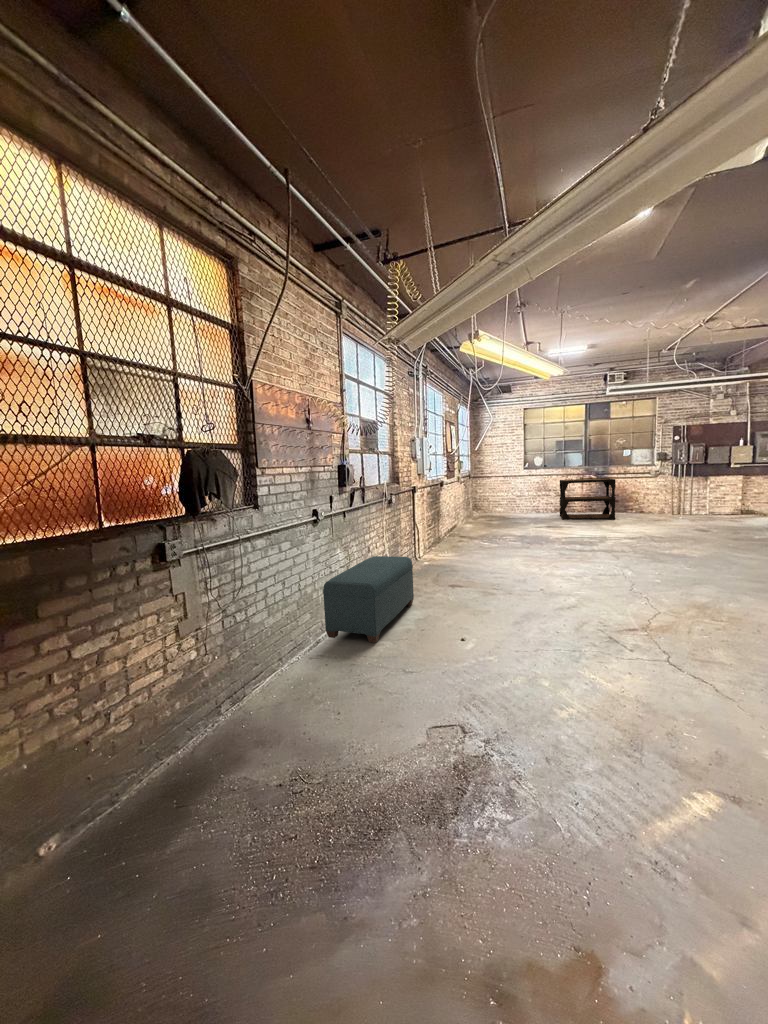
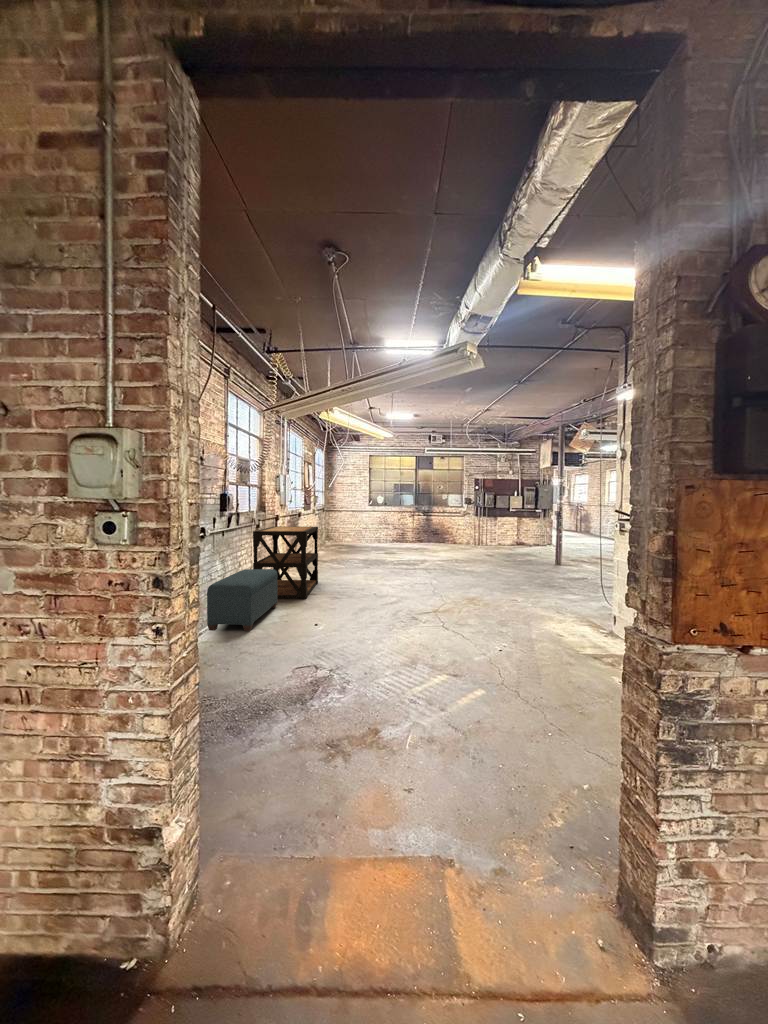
shelving unit: present [560,478,616,520] -> present [253,526,318,599]

